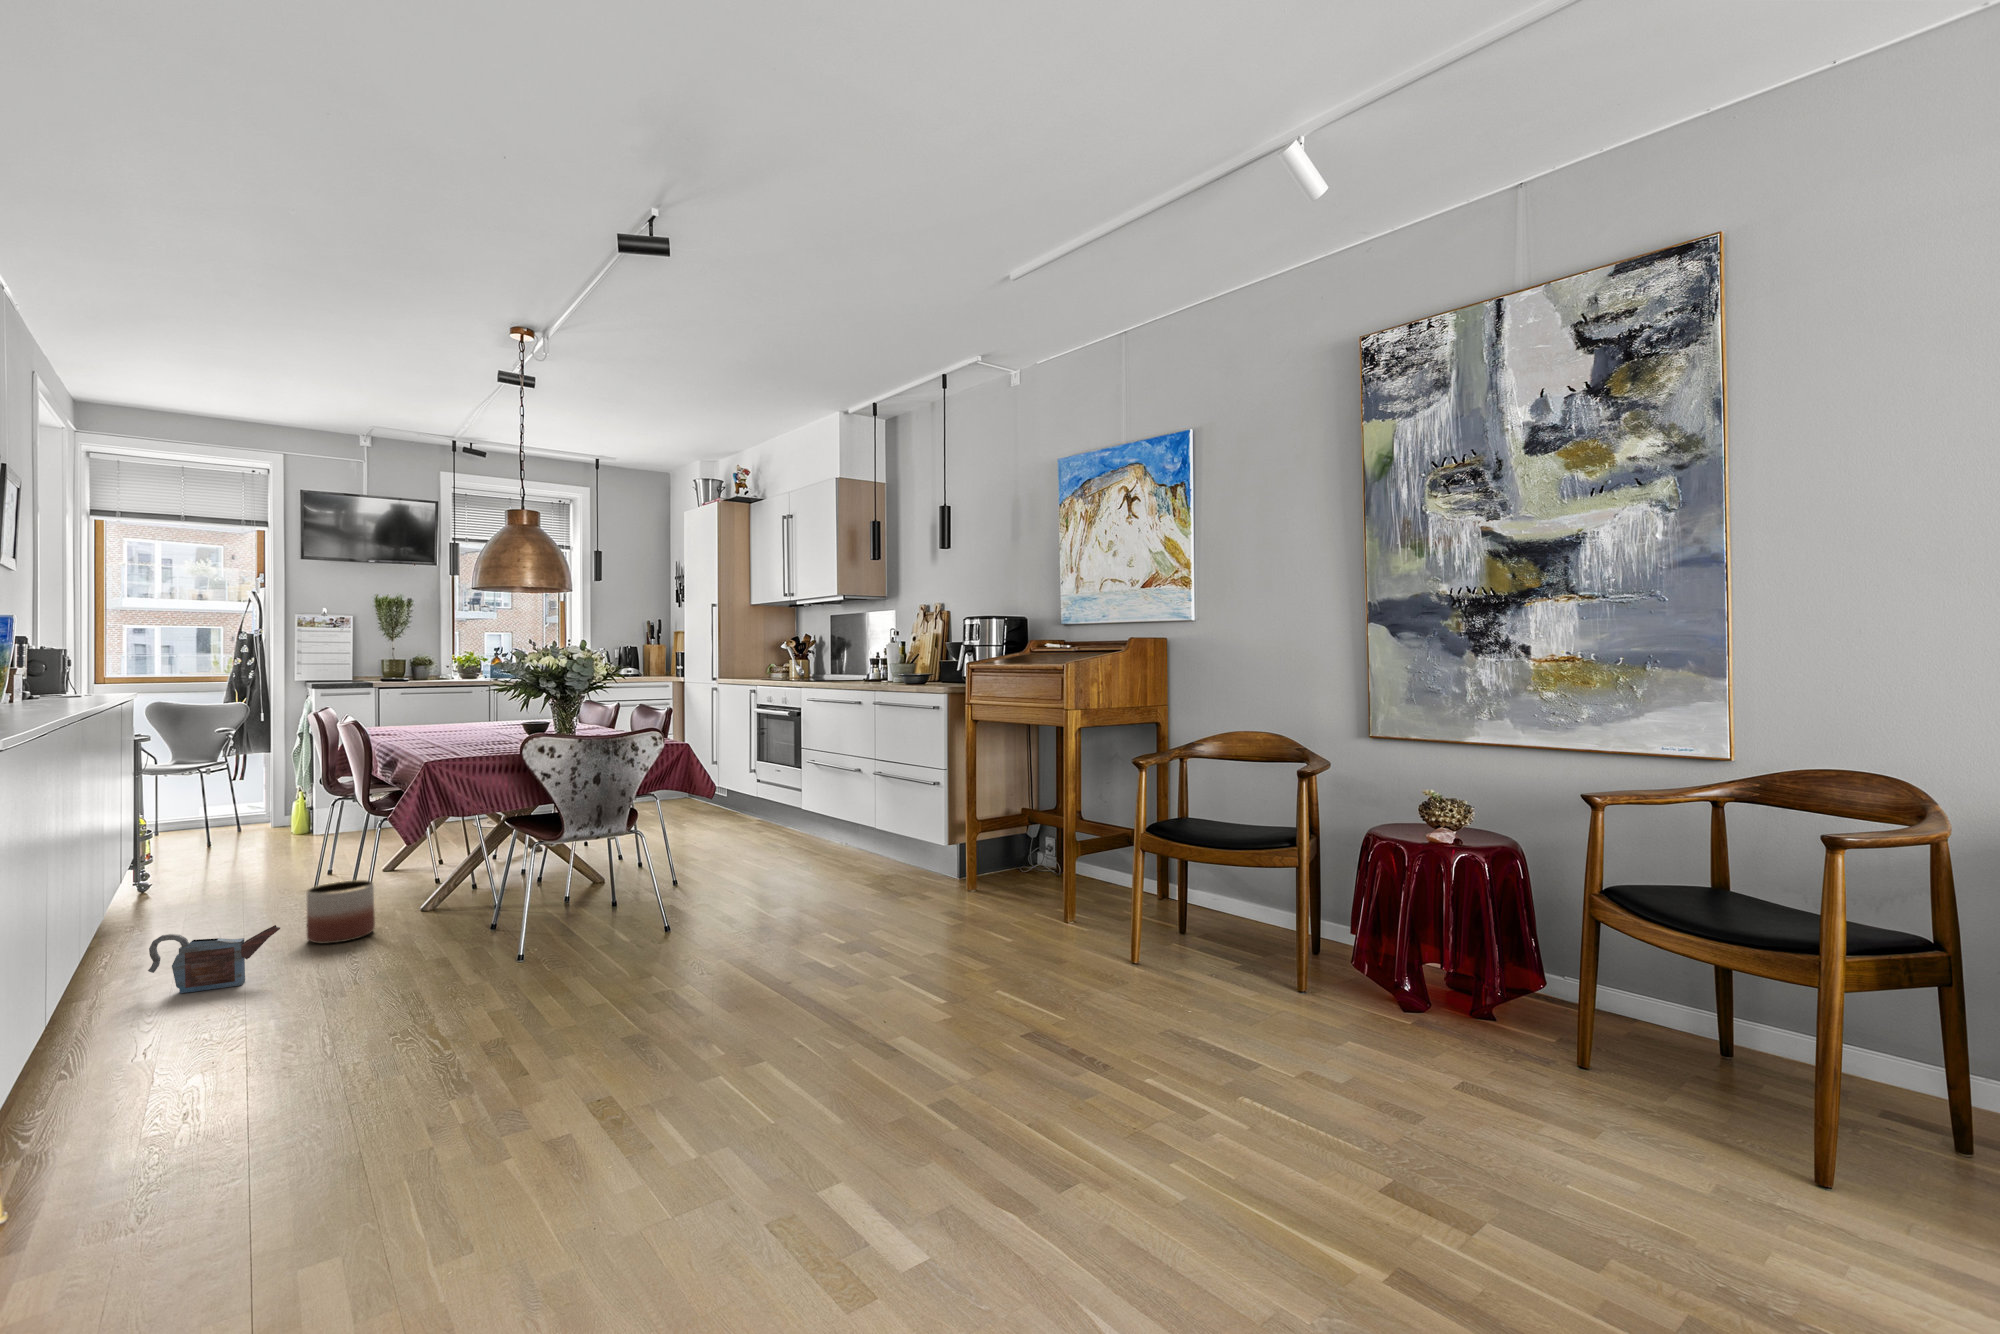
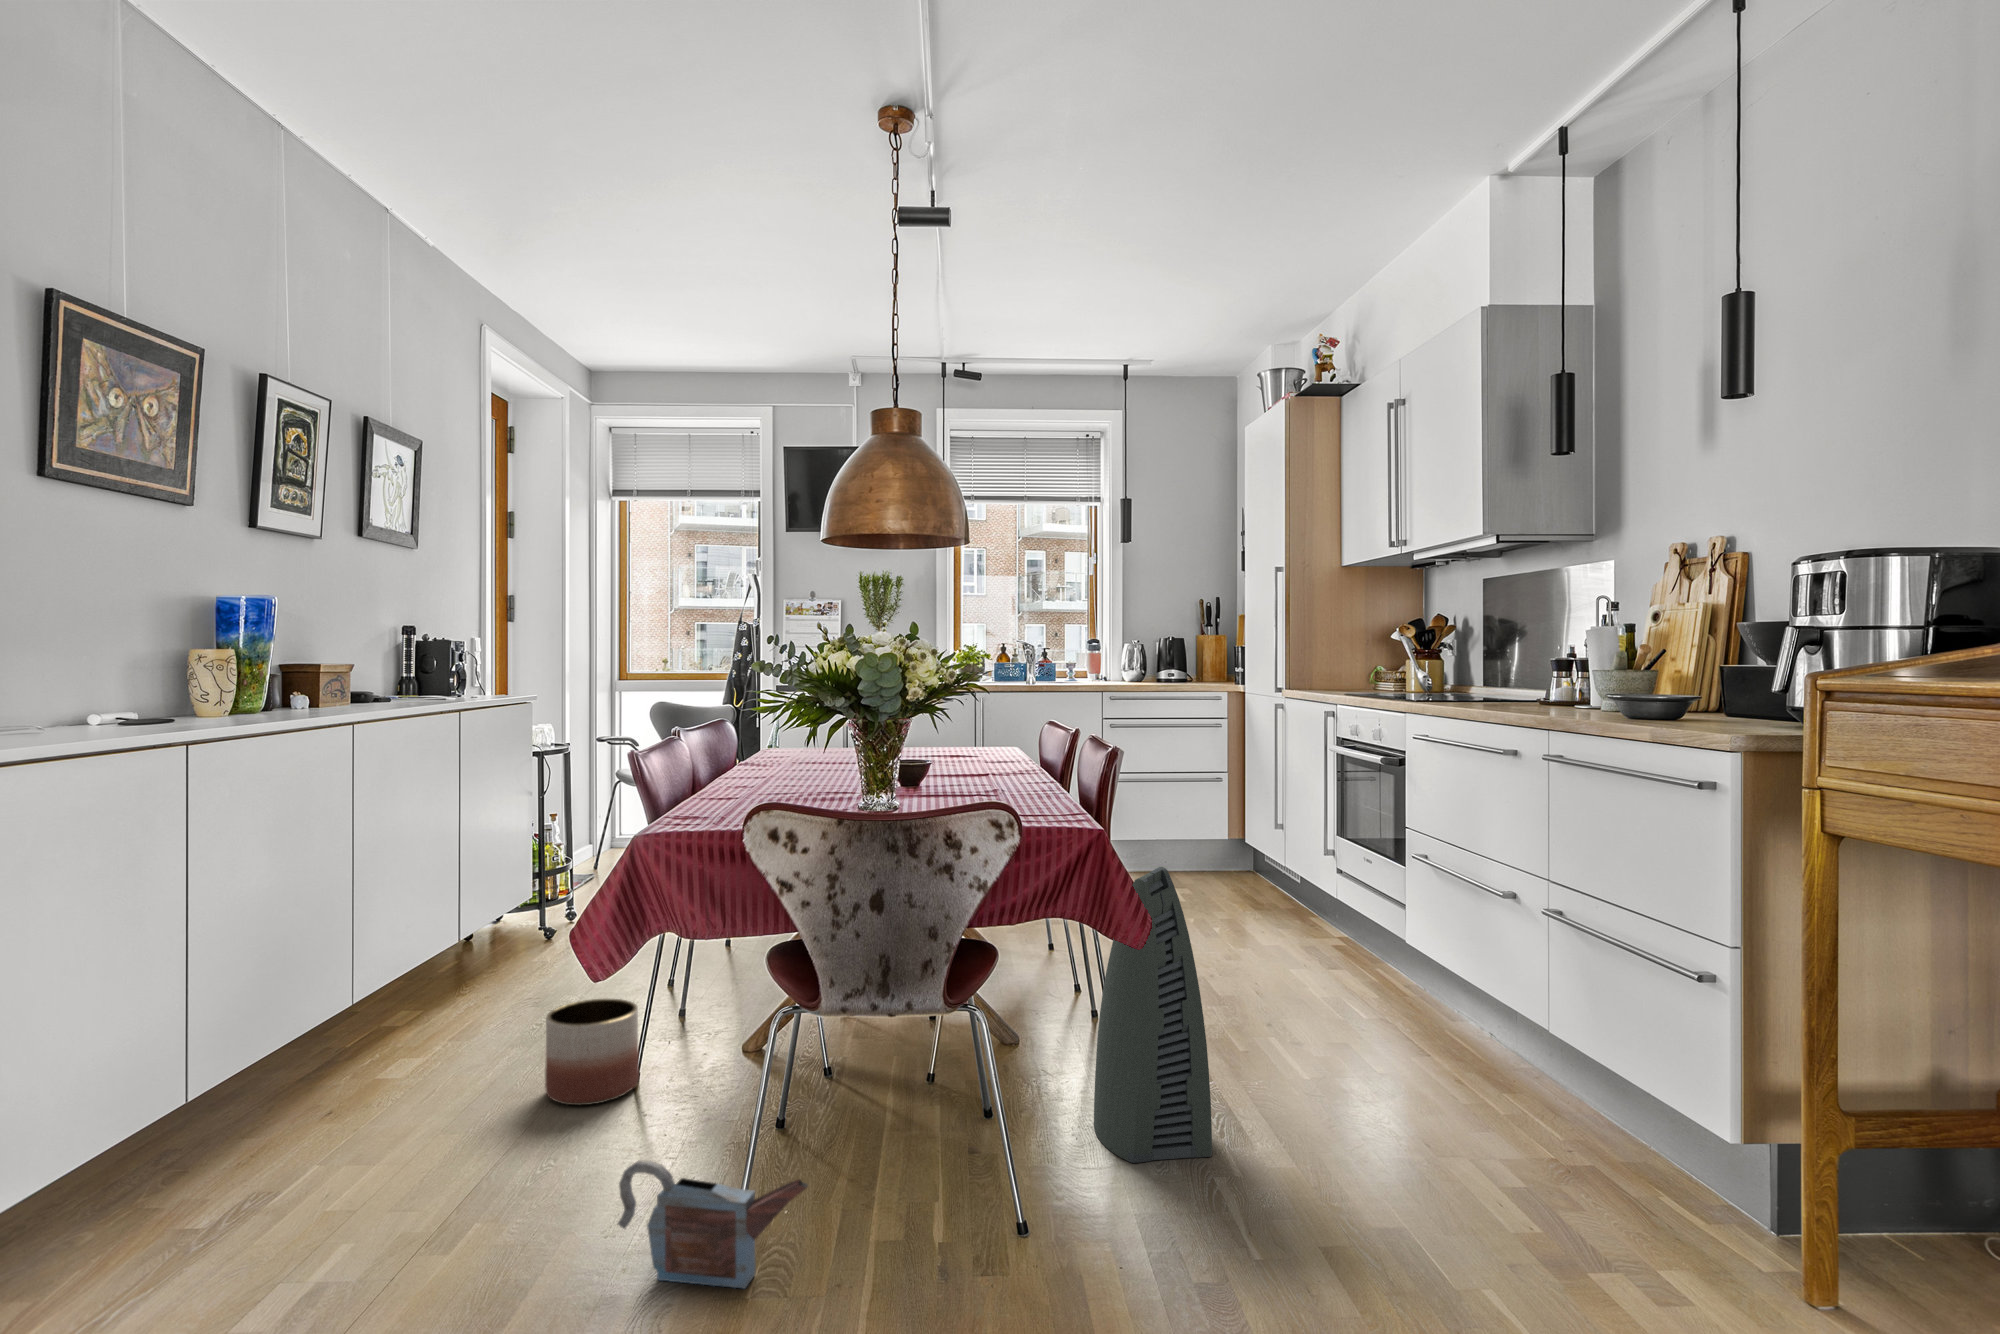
air purifier: none [674,764,738,903] -> present [1094,867,1212,1163]
watering can: present [148,925,280,993] -> present [618,1160,808,1288]

